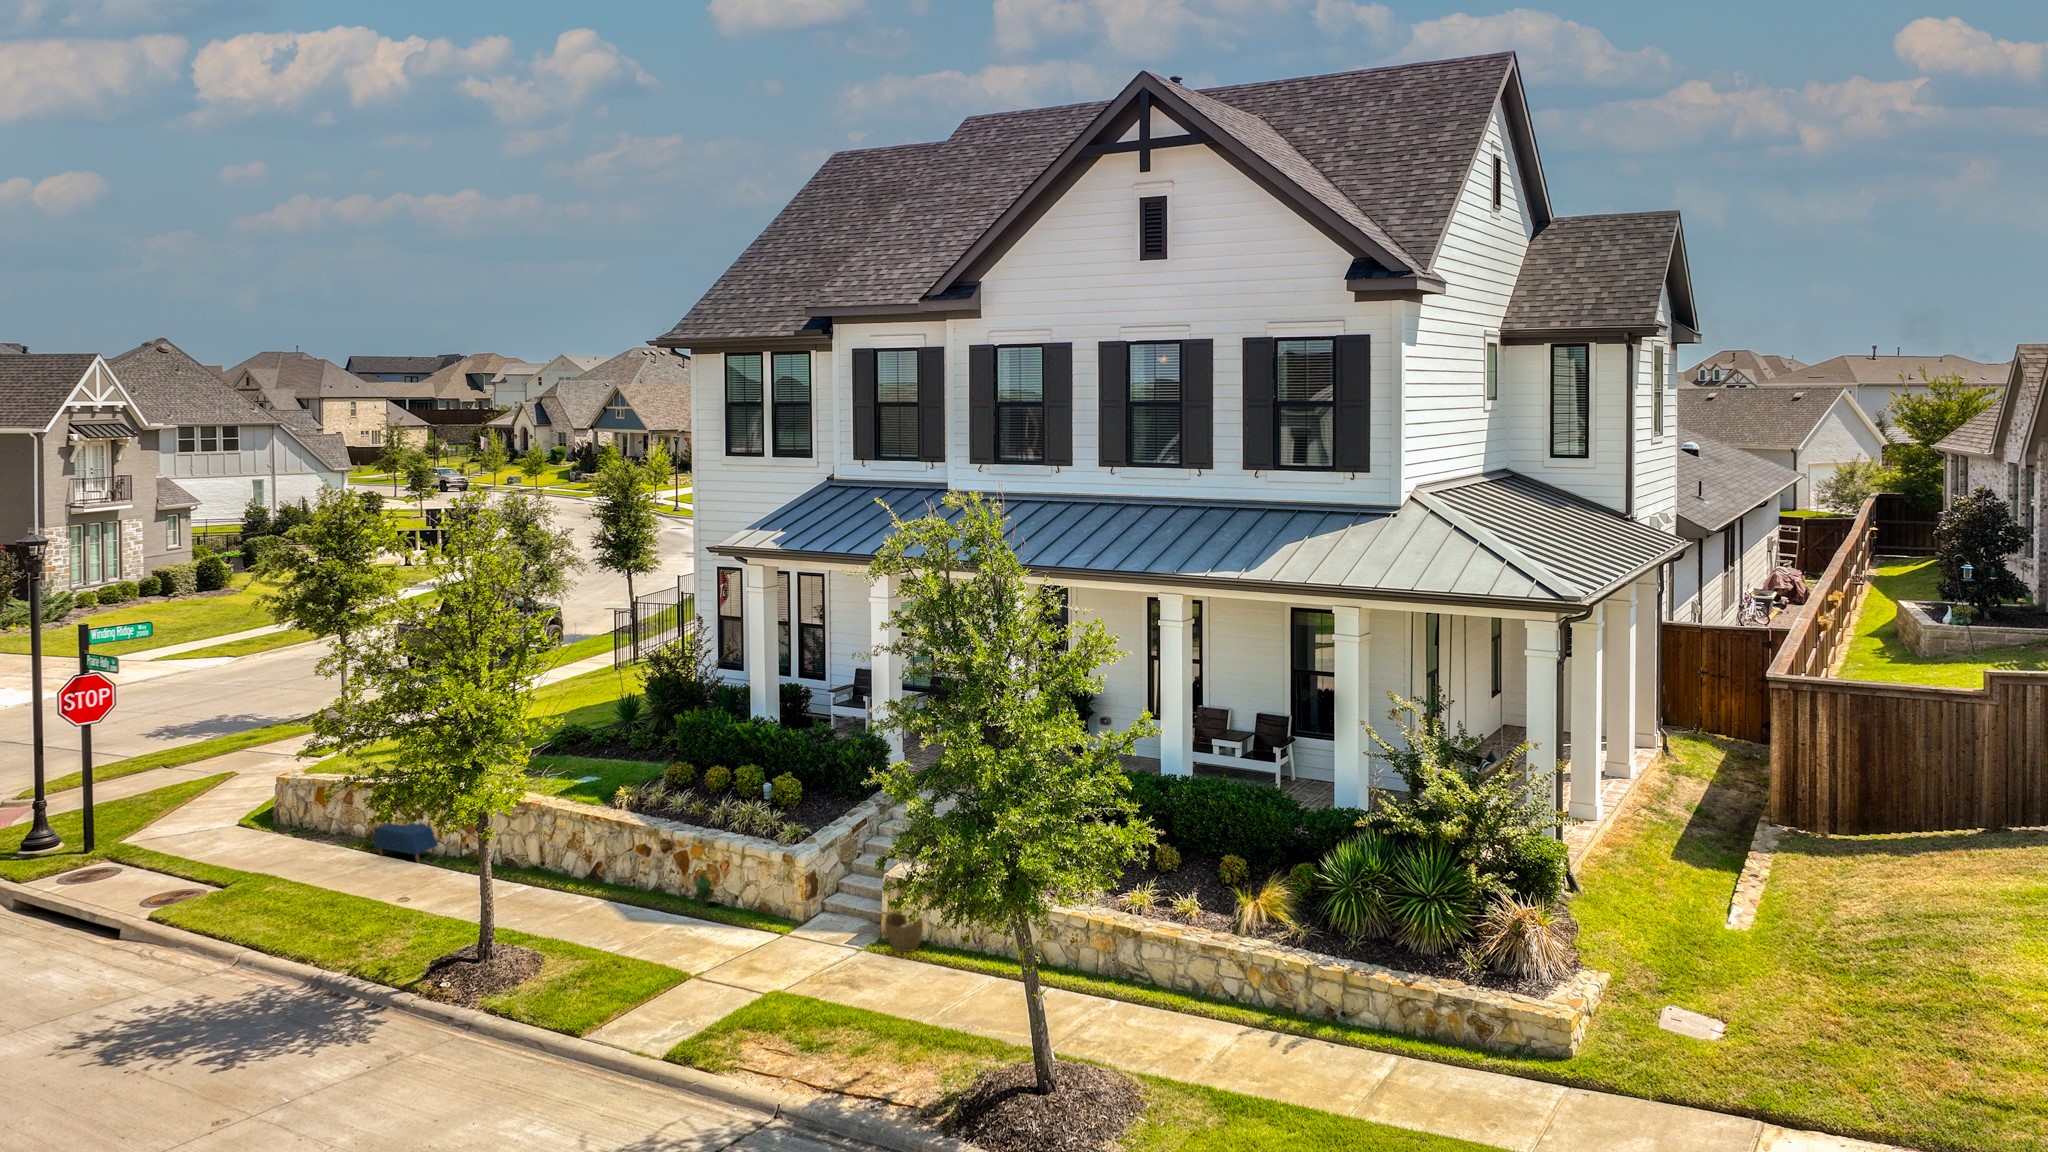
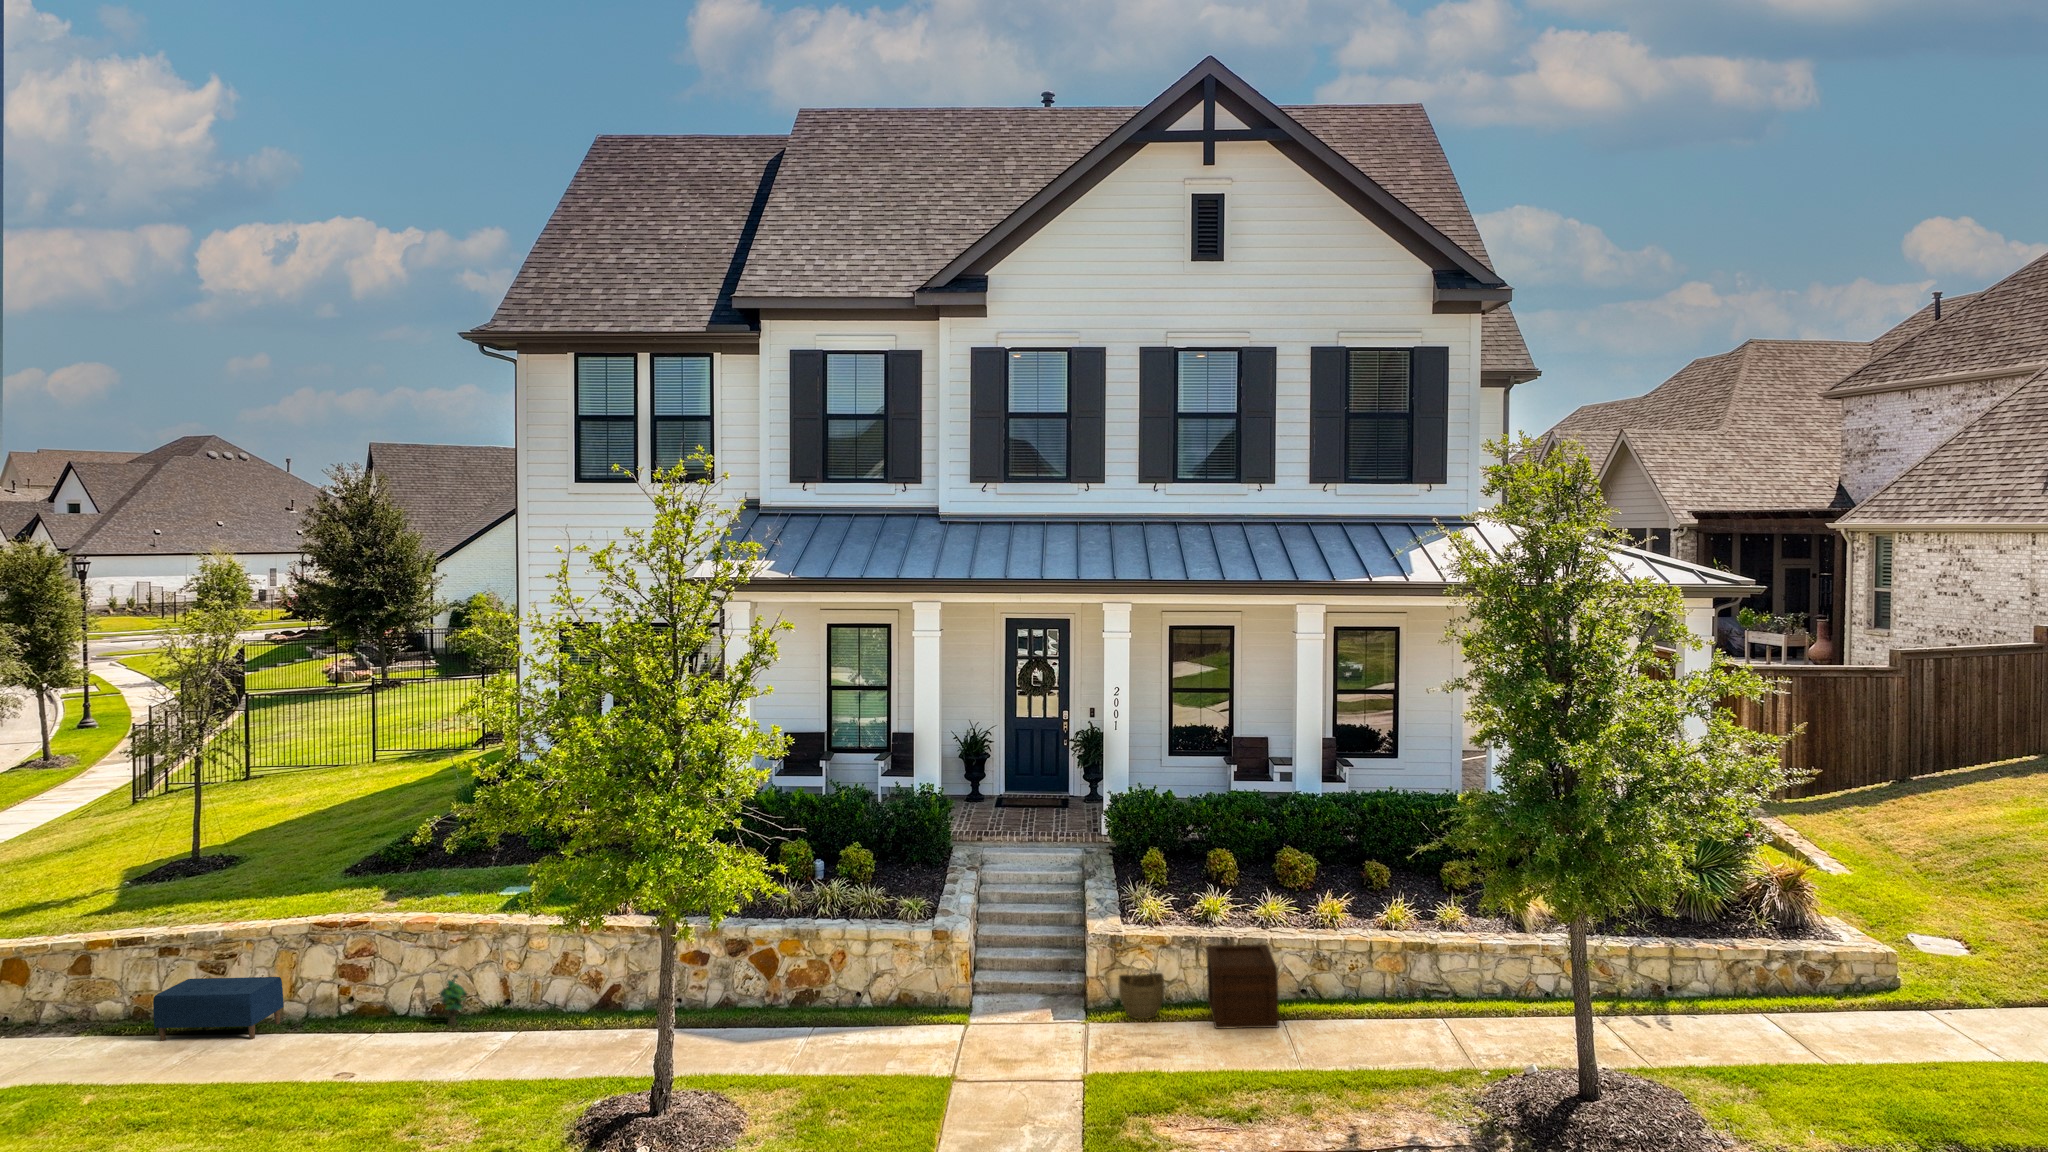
decorative plant: present [695,871,711,908] -> present [439,975,467,1026]
wooden crate: none [930,902,1006,979] -> present [1206,944,1279,1029]

